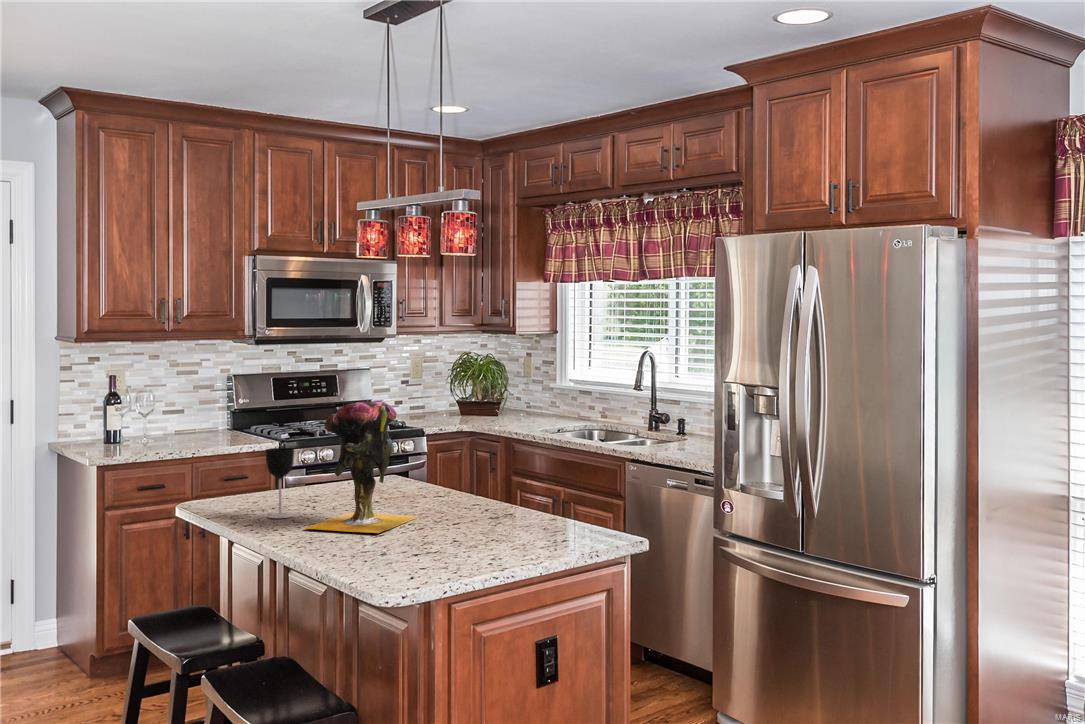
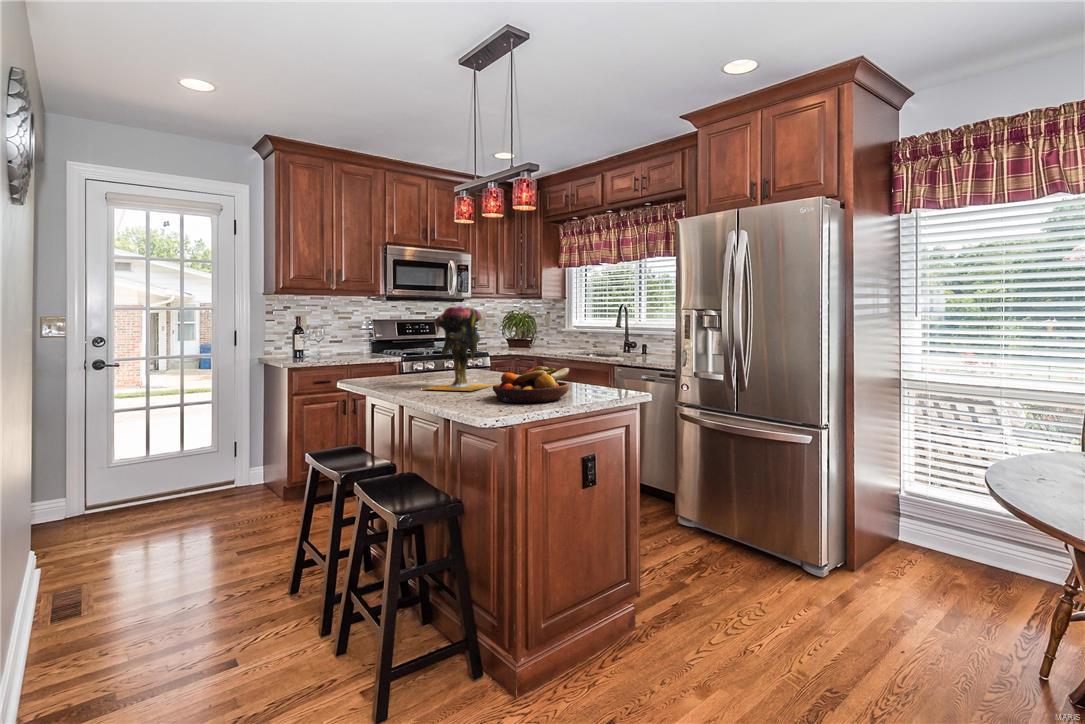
wine glass: present [265,448,294,518] -> none [395,340,414,385]
fruit bowl: none [406,503,522,561] -> present [493,366,570,403]

